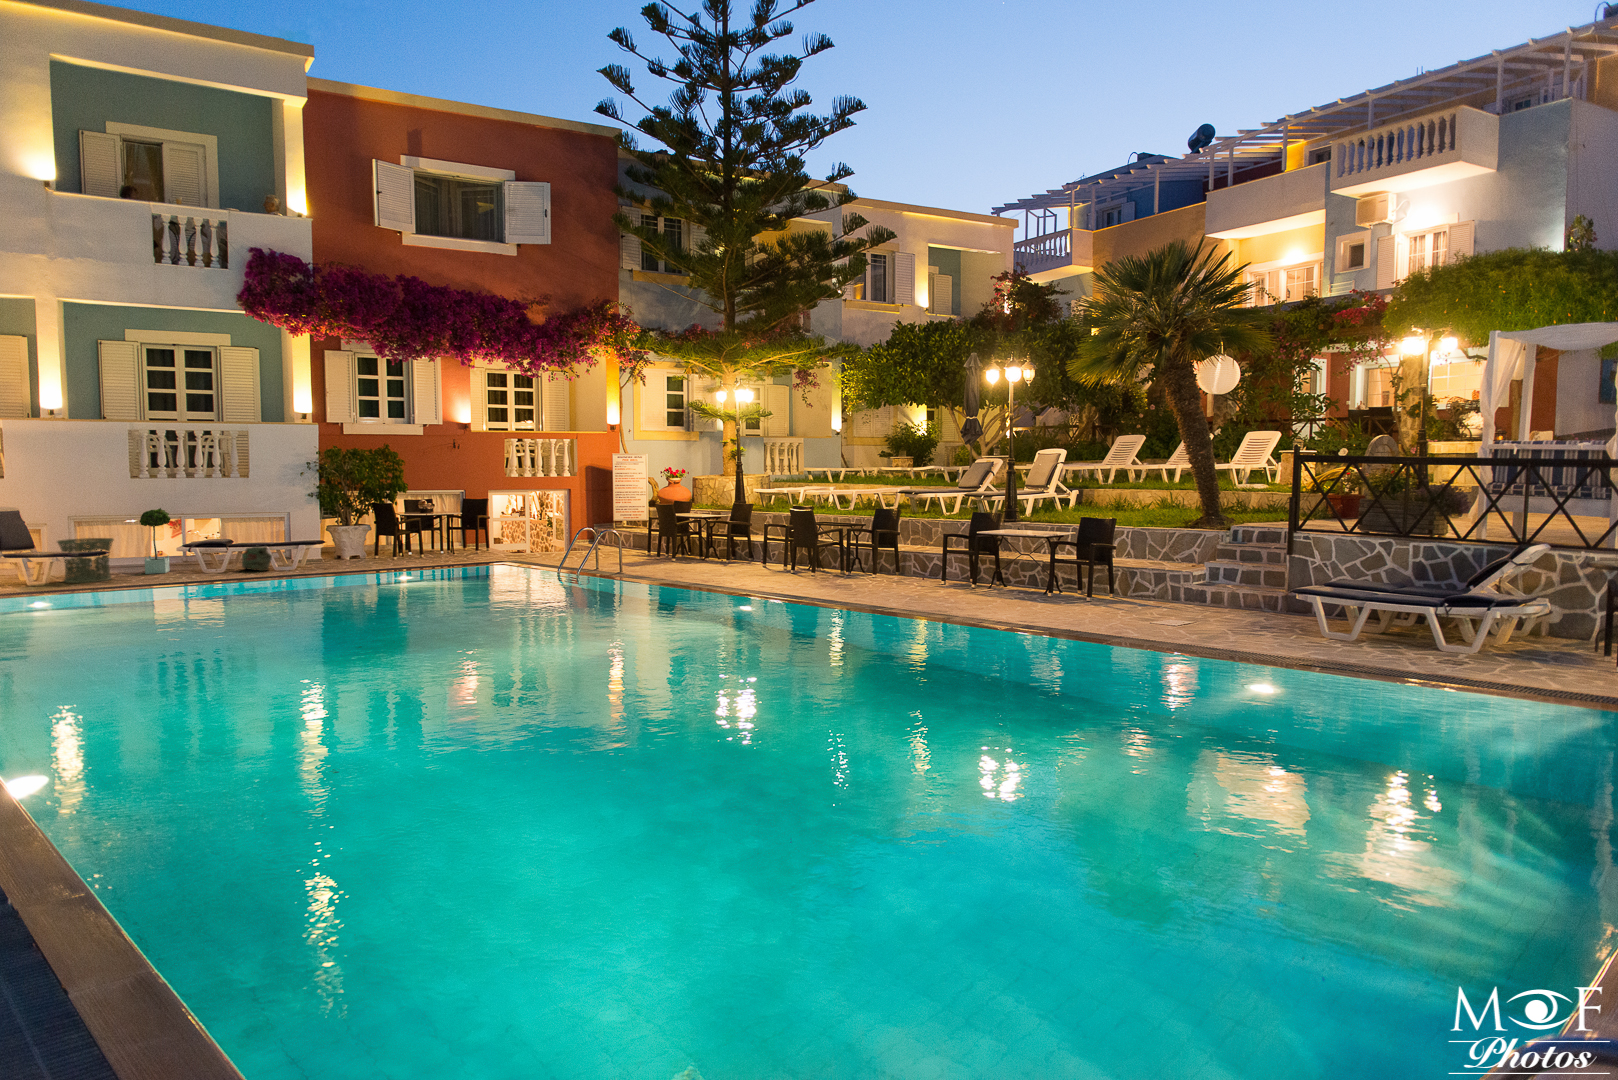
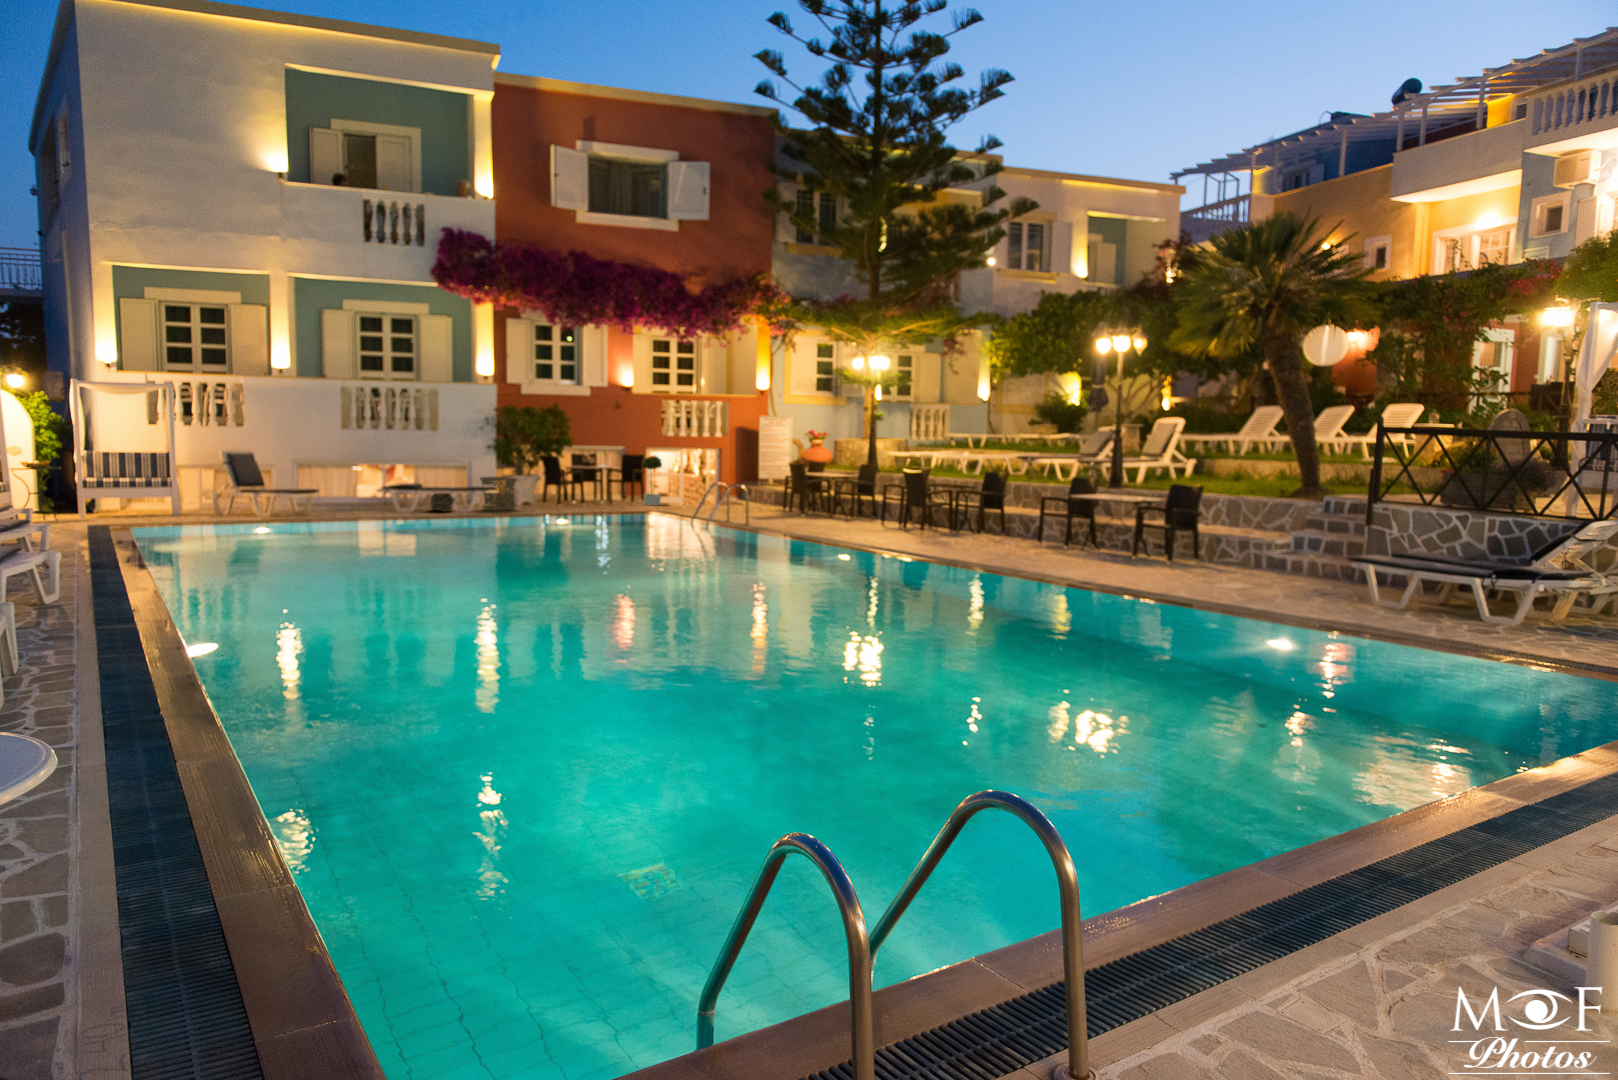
potted tree: present [140,508,170,574] -> present [642,456,662,506]
basket: present [57,538,114,583] -> present [480,476,517,510]

